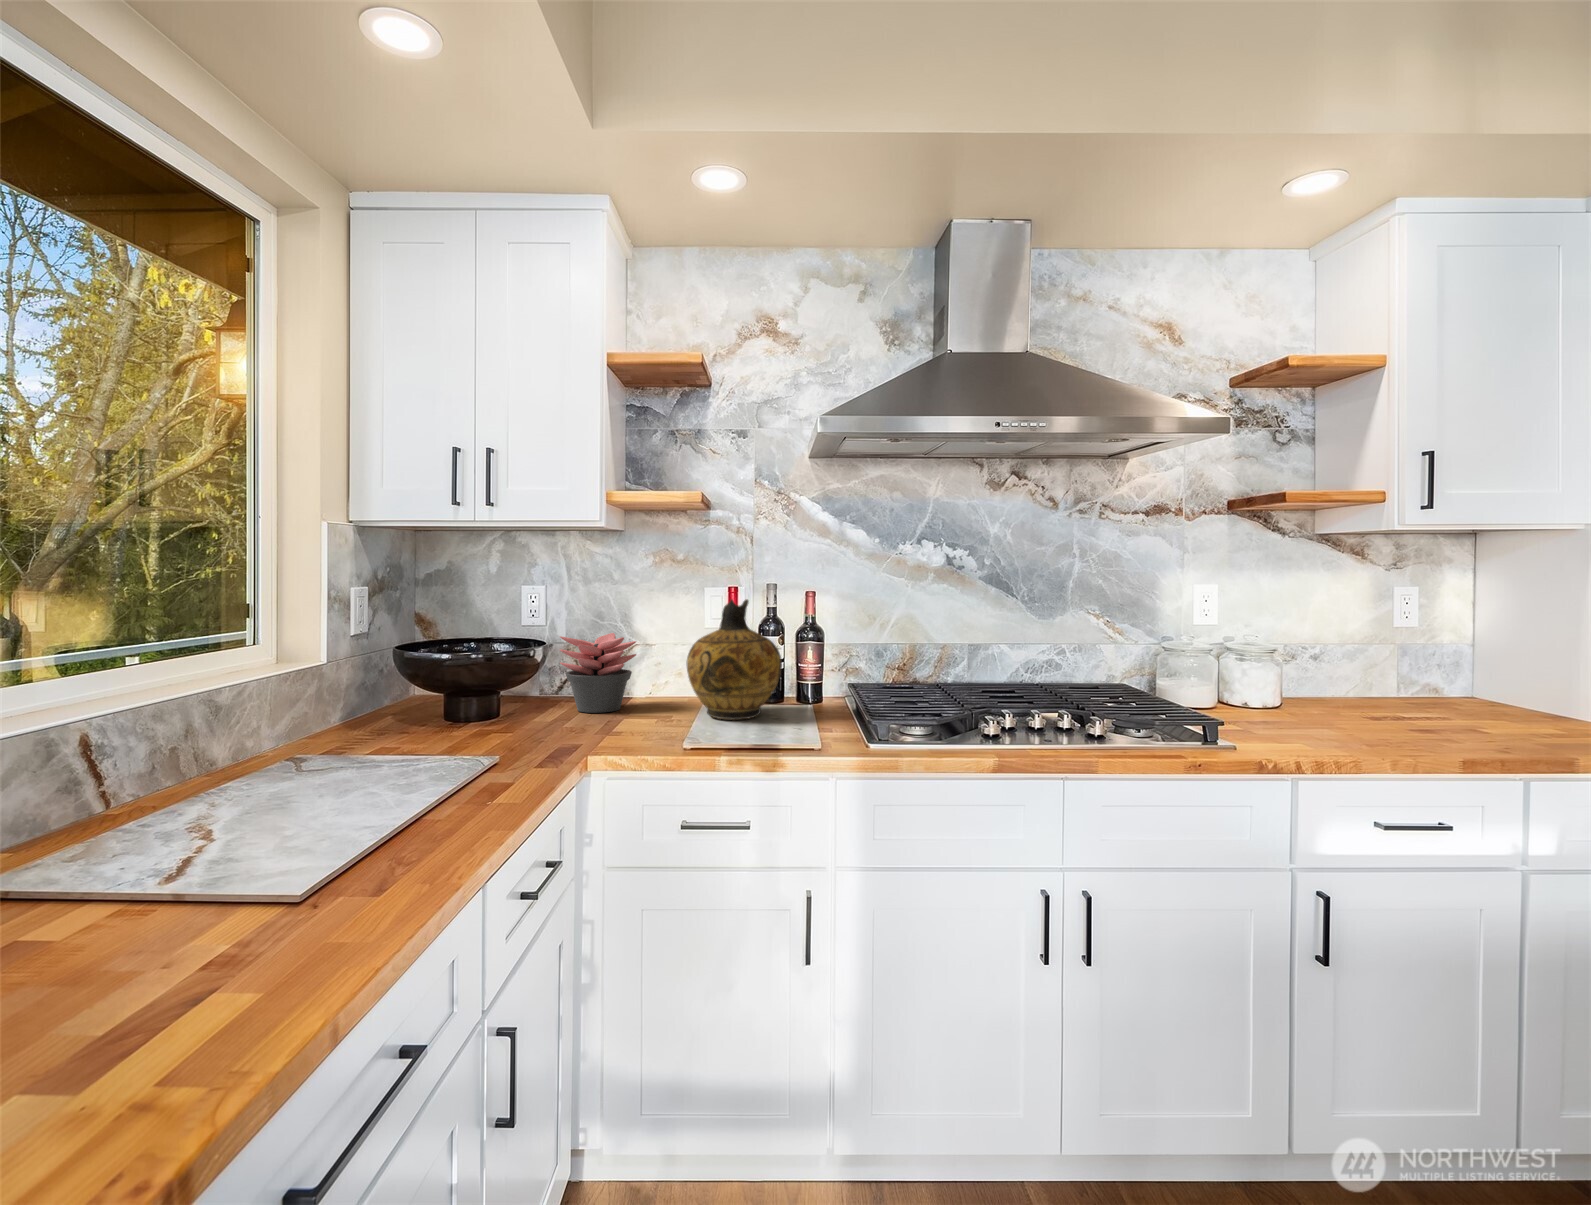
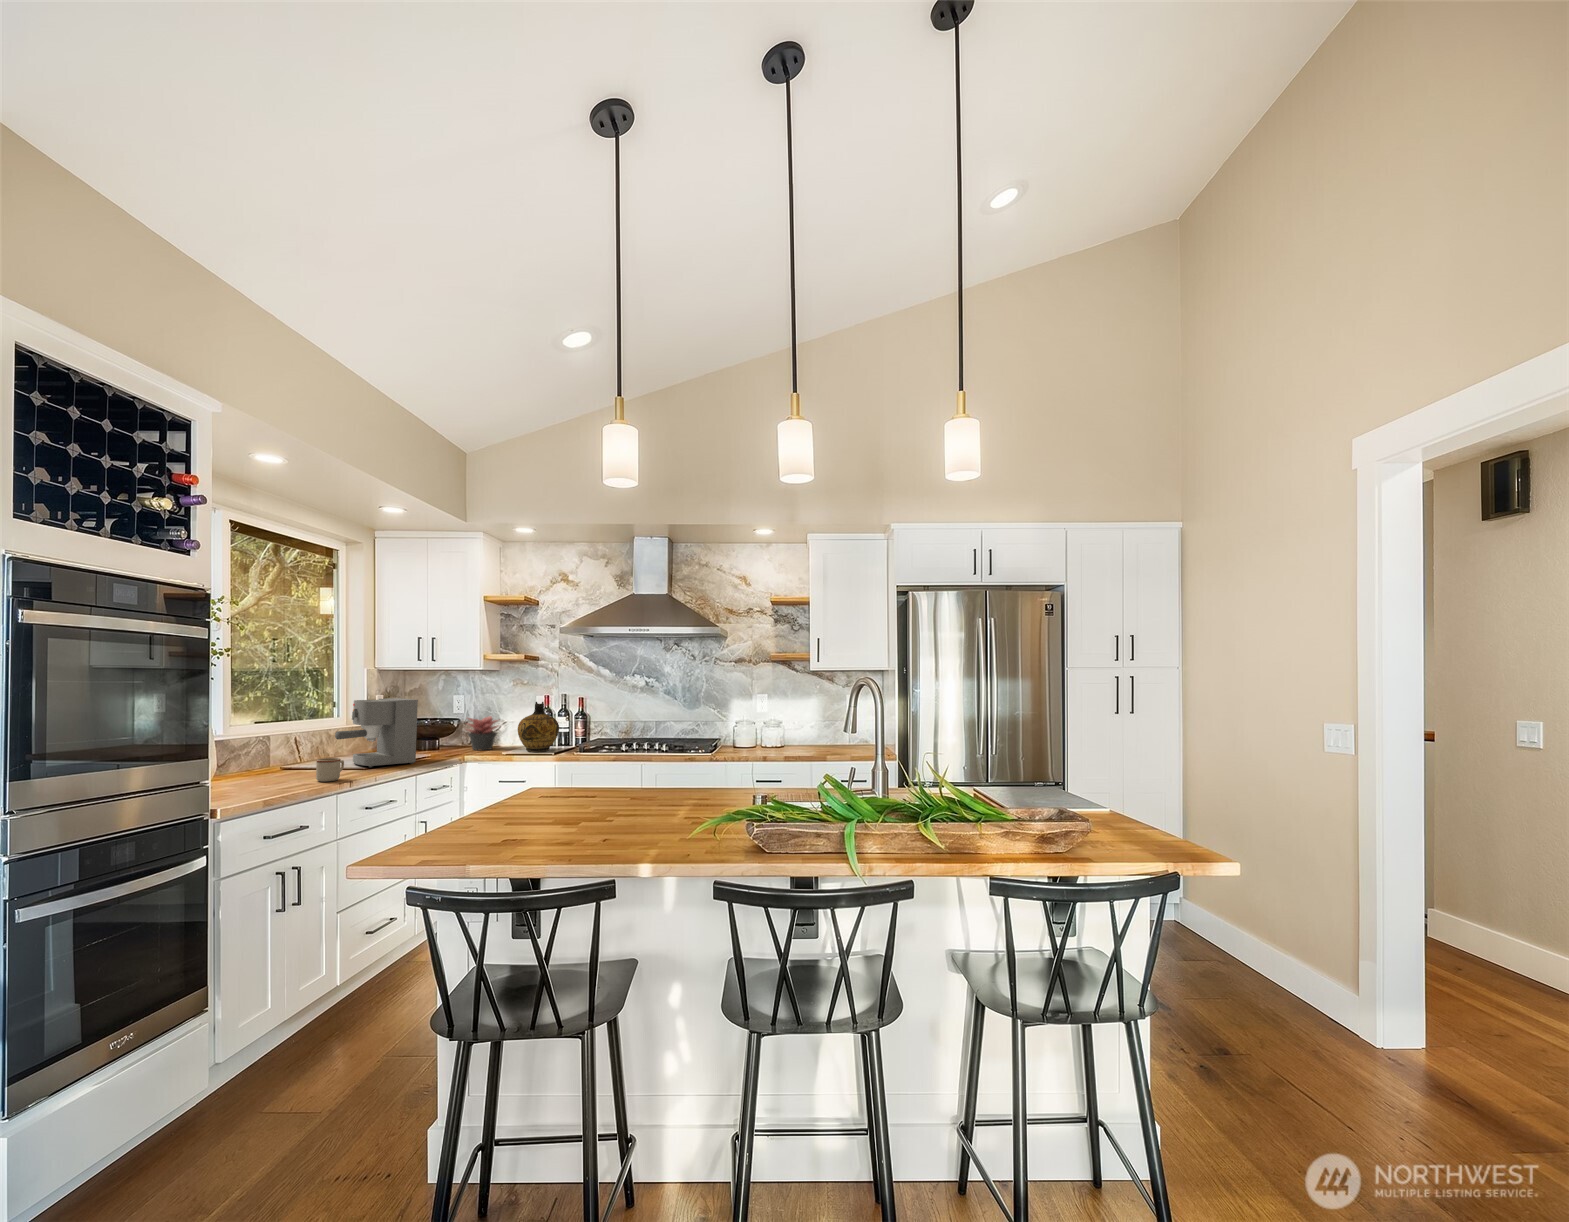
coffee maker: none [200,587,447,786] -> present [335,698,418,767]
mug: none [80,783,200,879] -> present [316,758,344,782]

